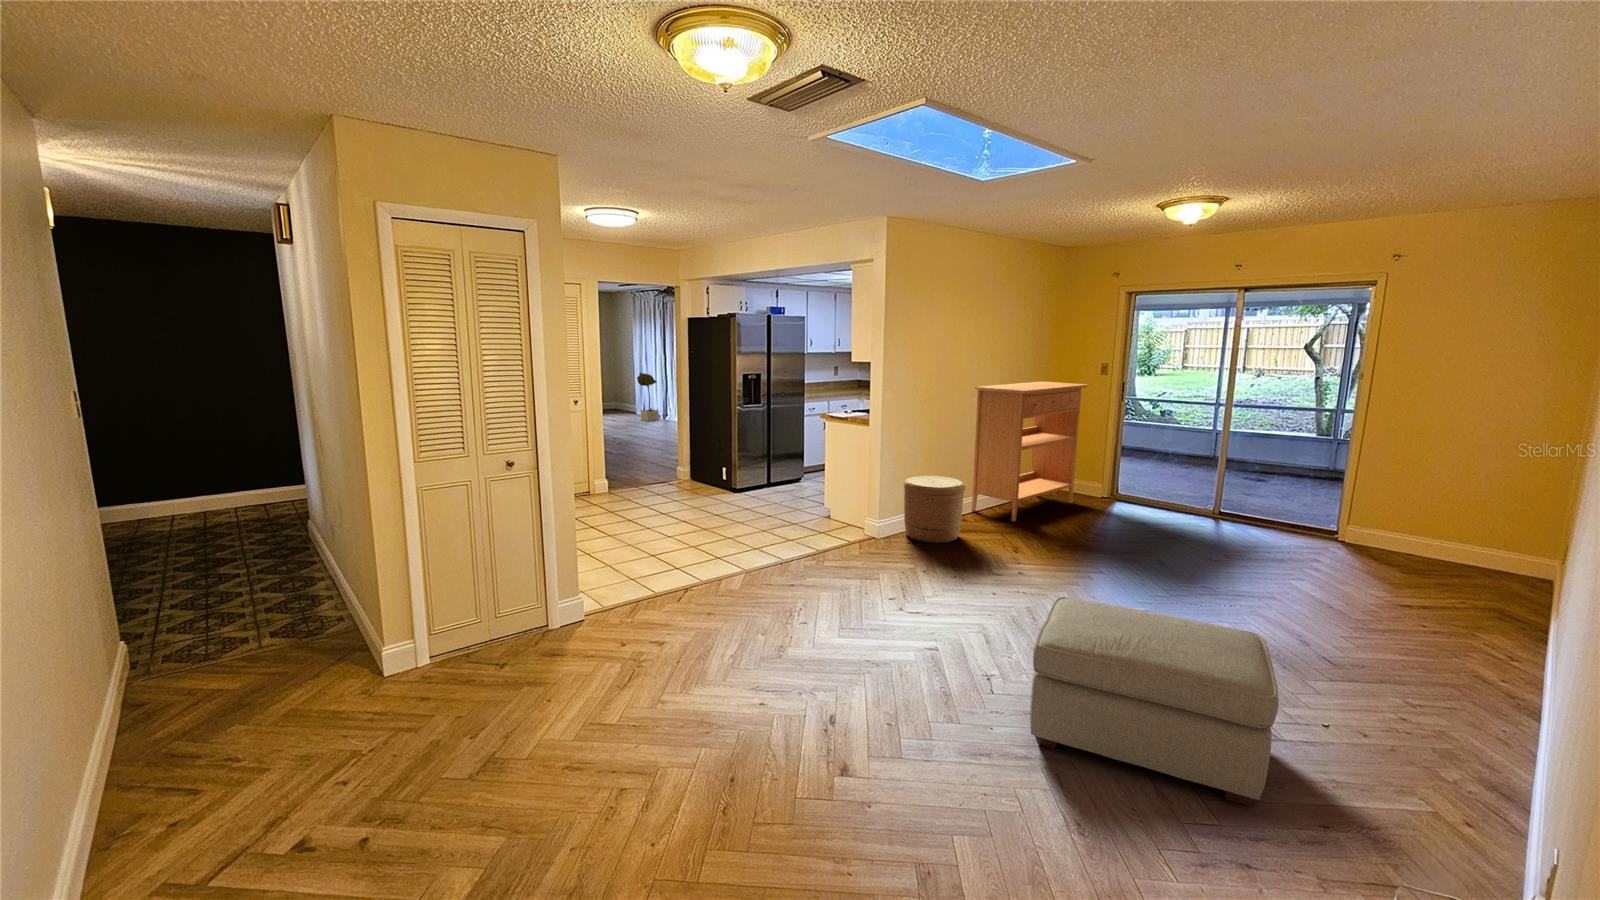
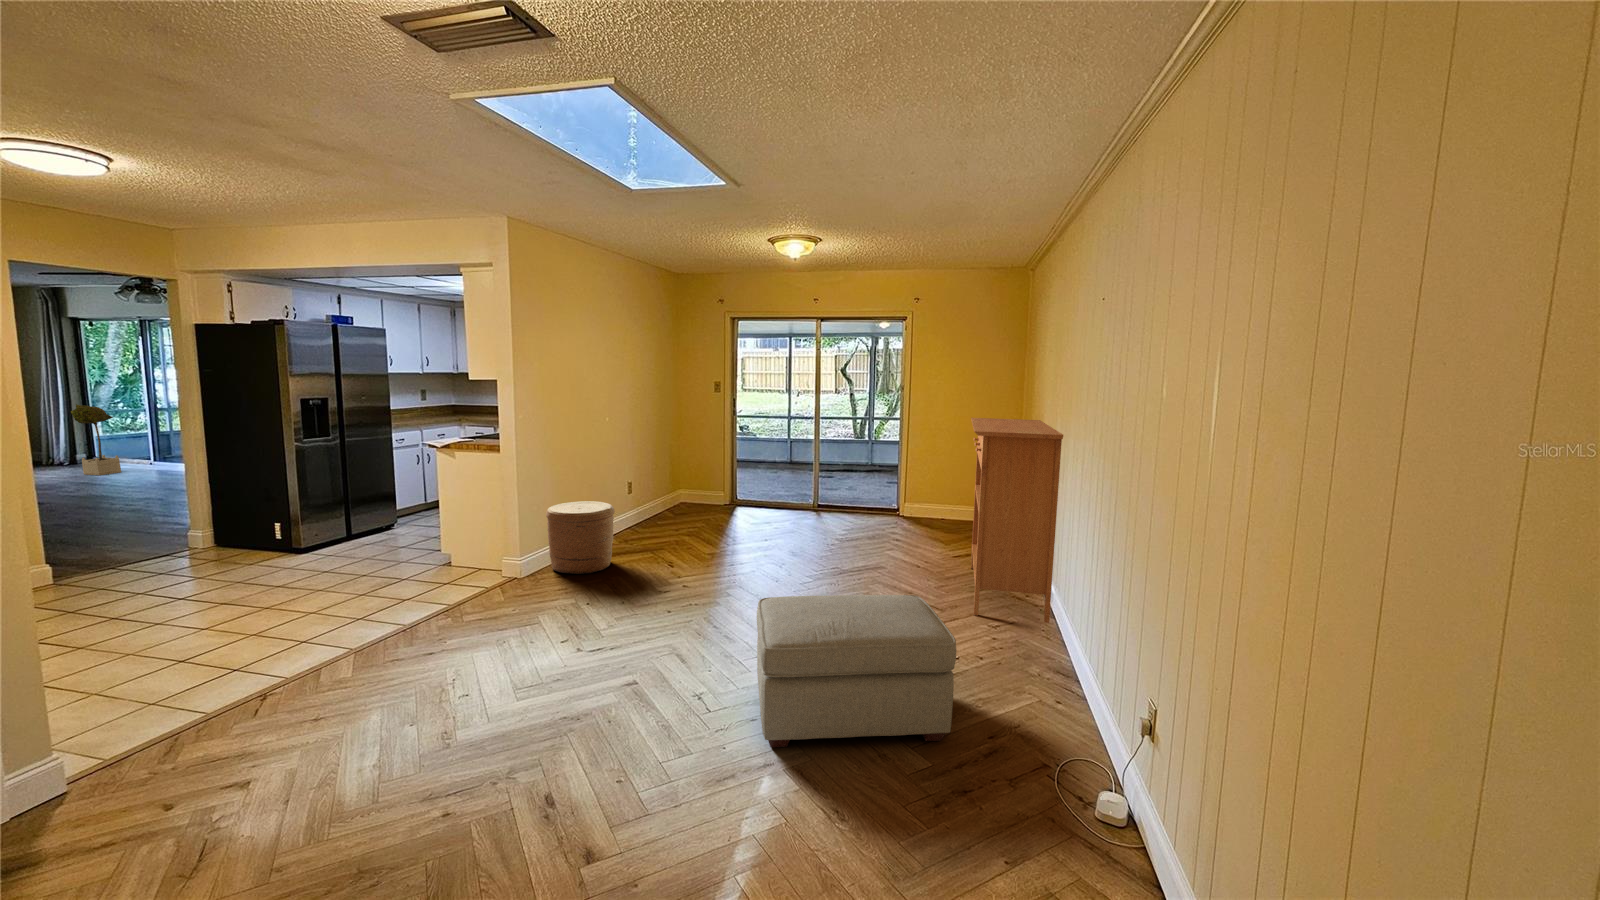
console table: present [972,382,1089,521] -> present [971,418,1063,623]

